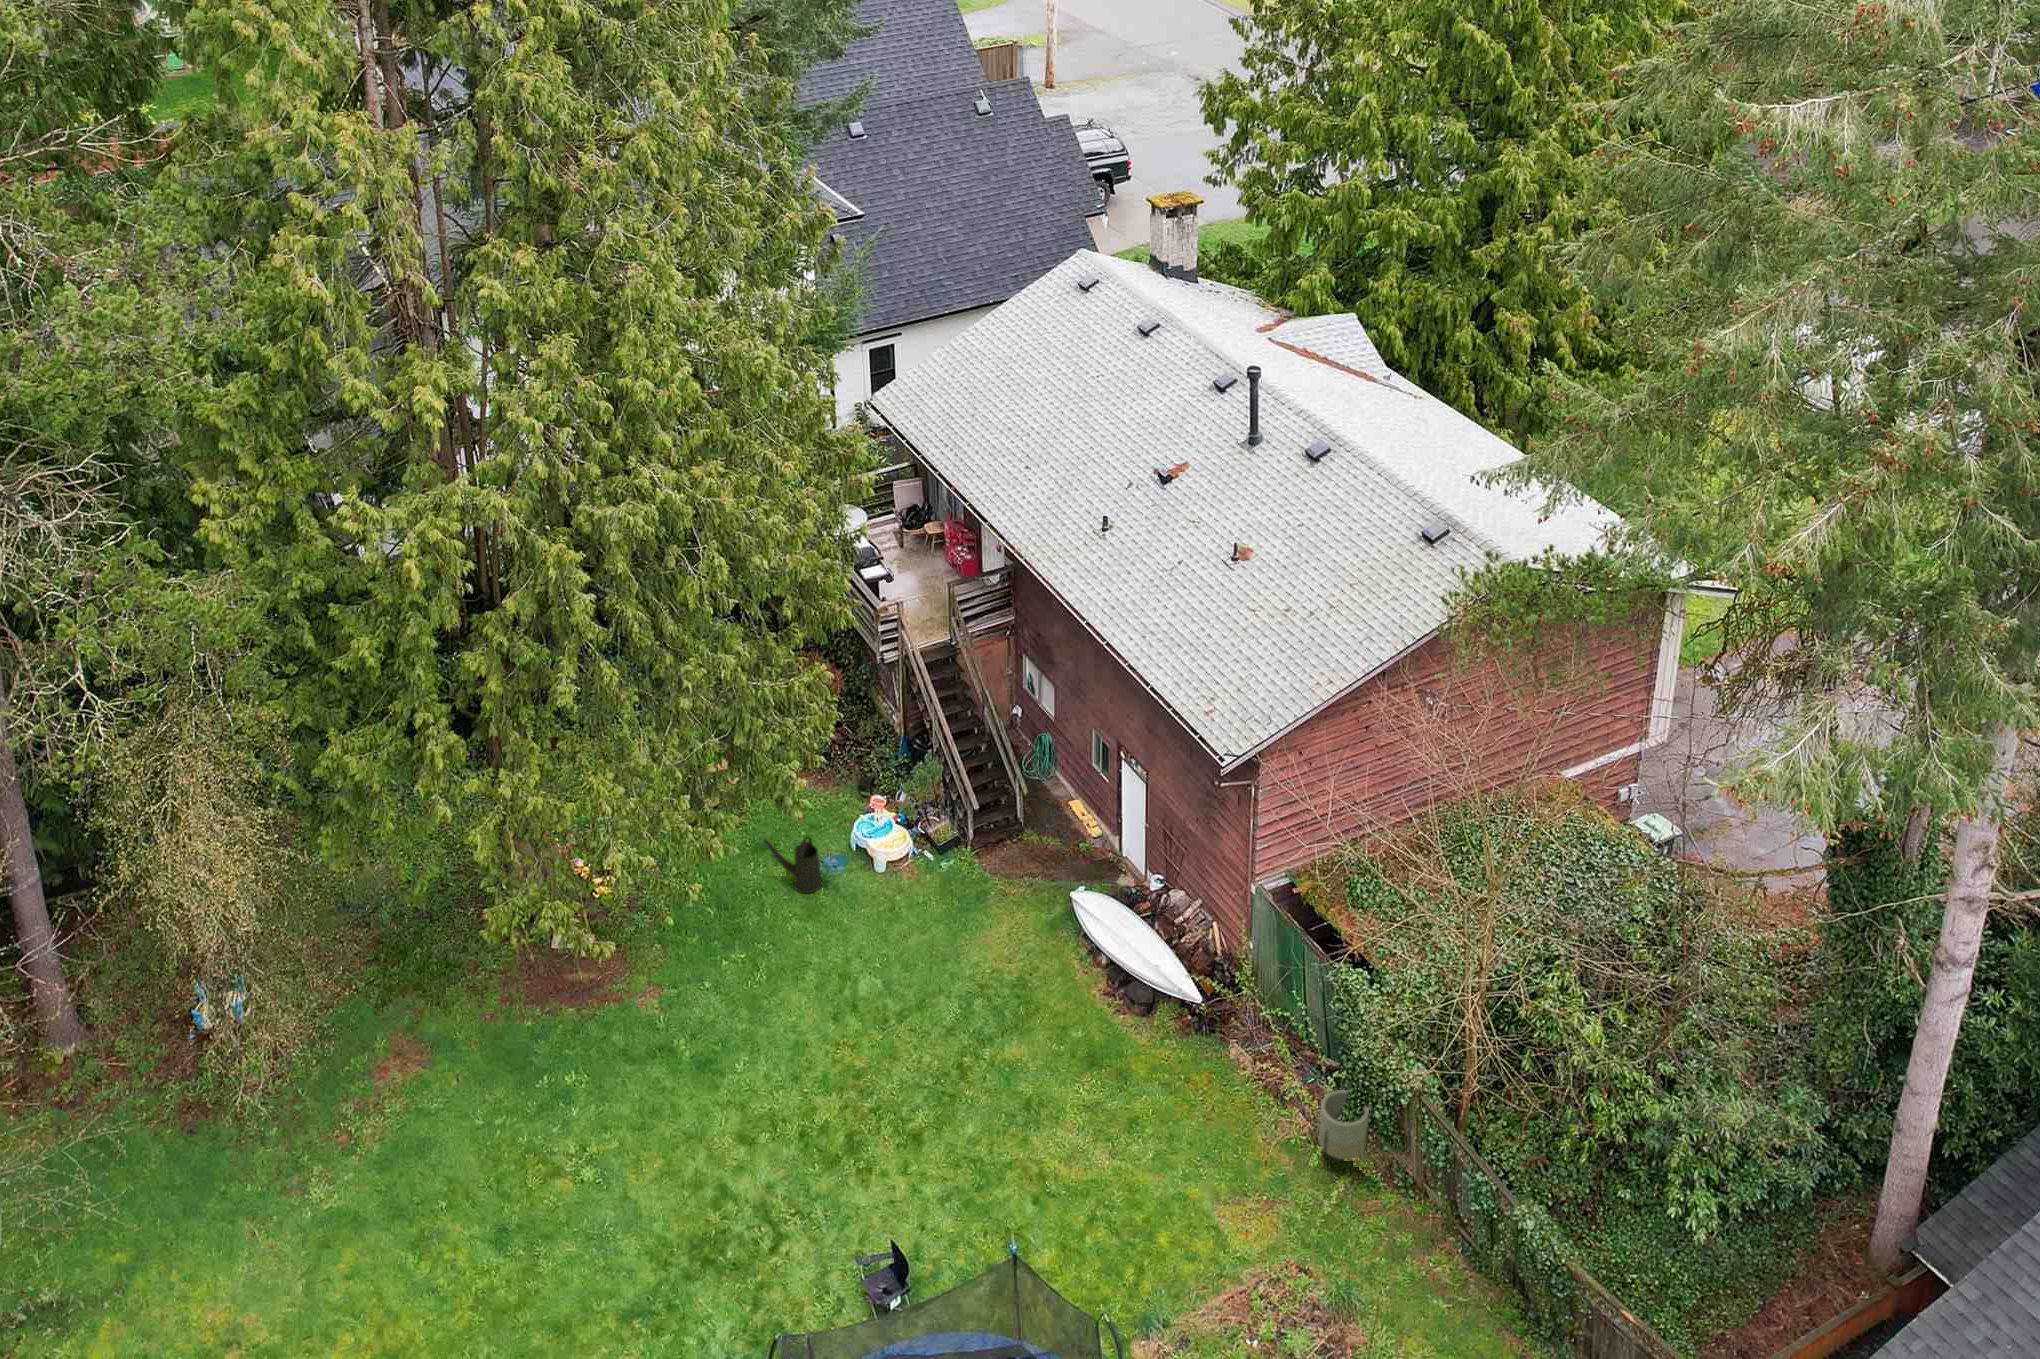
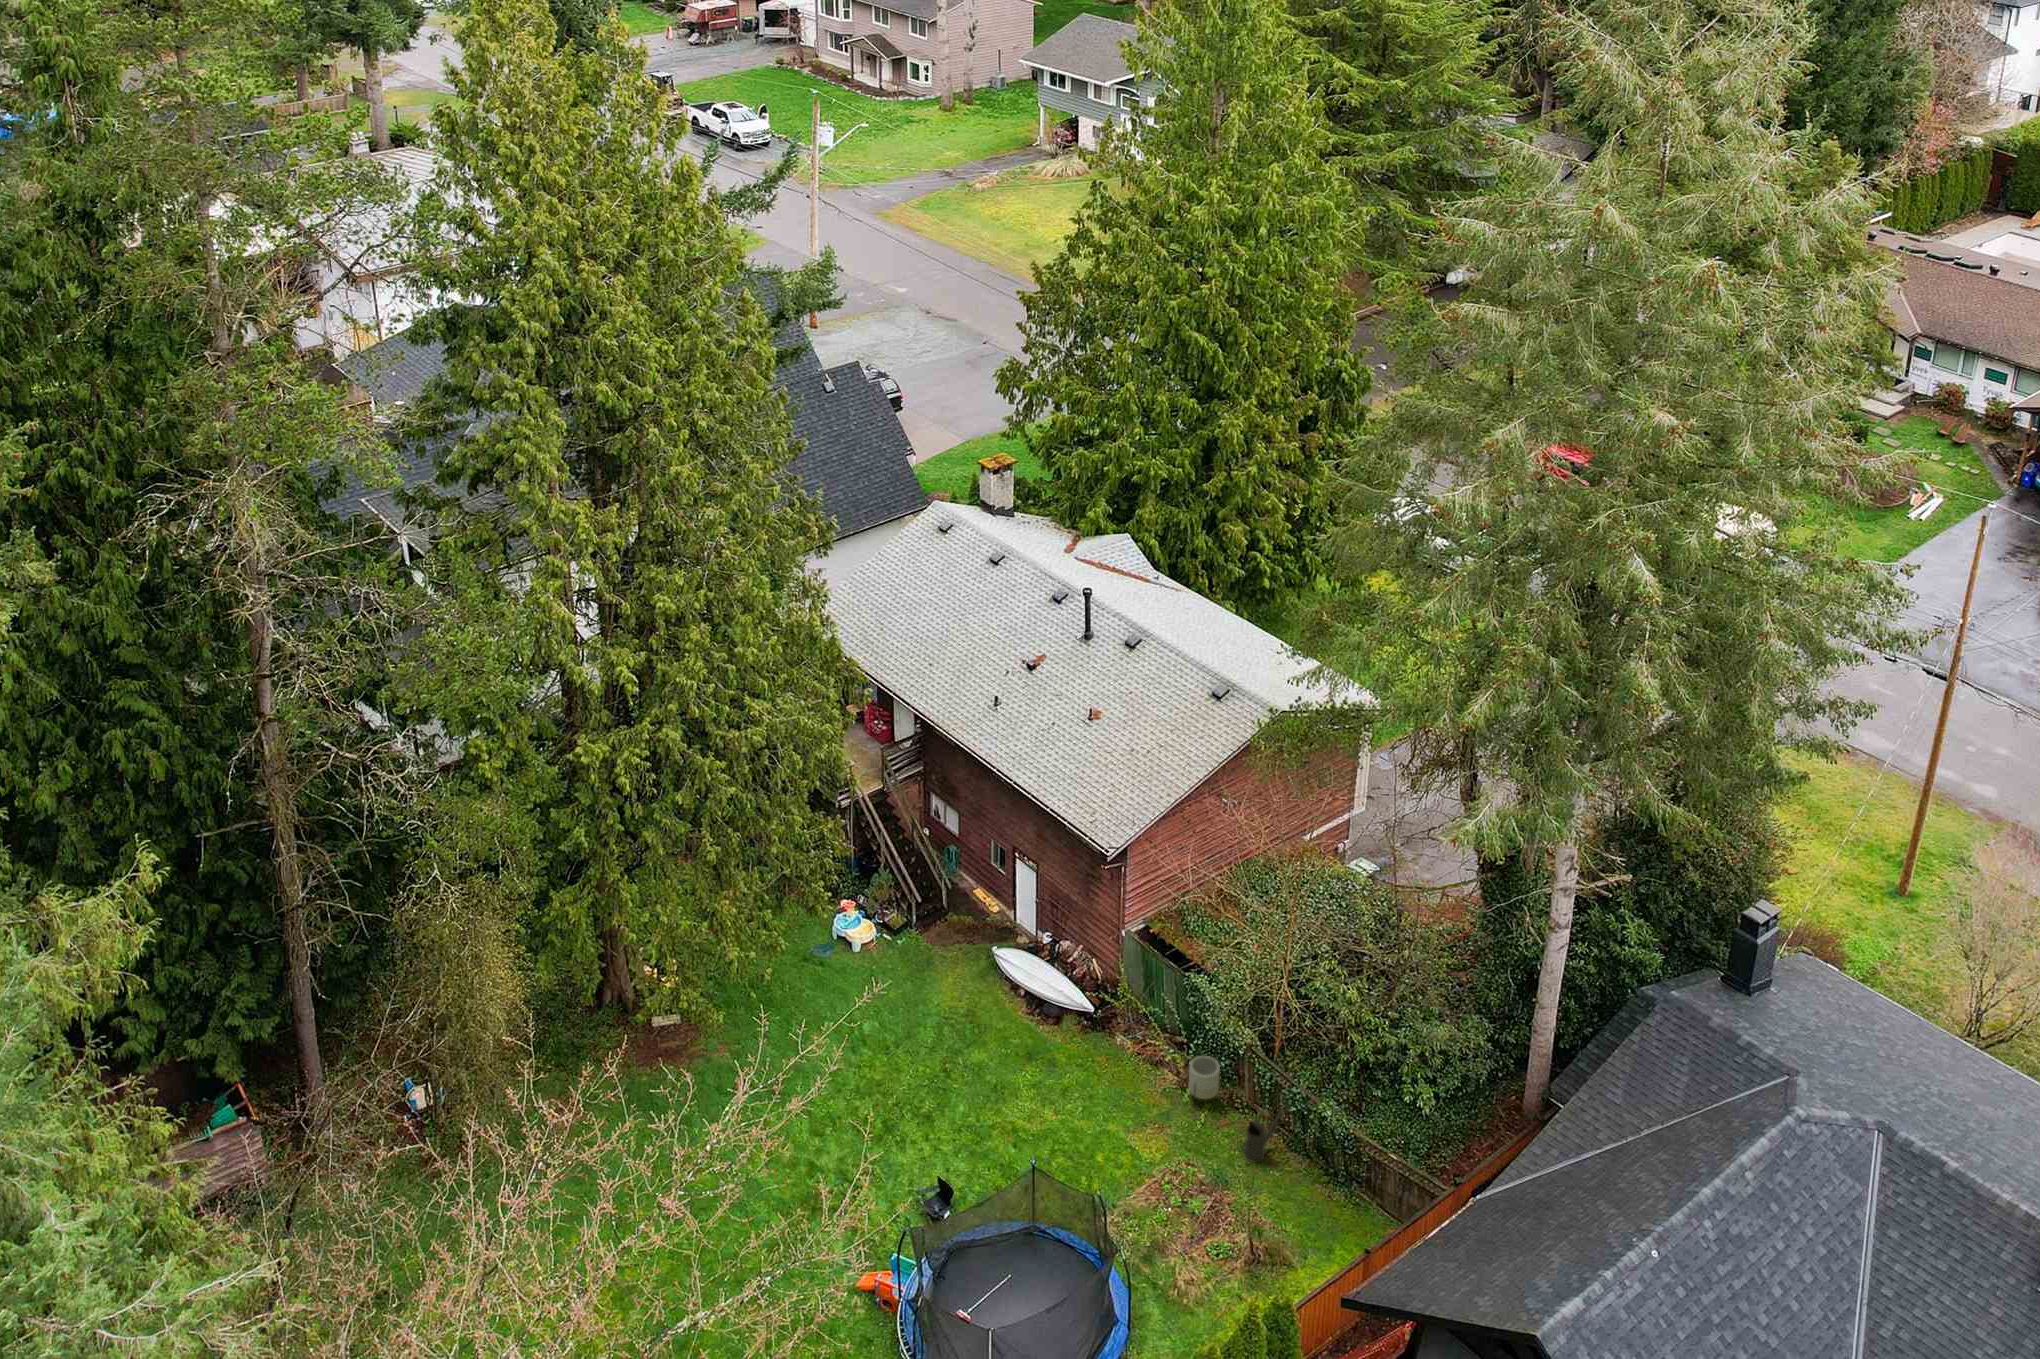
watering can: present [763,837,829,893] -> present [1242,1112,1282,1162]

